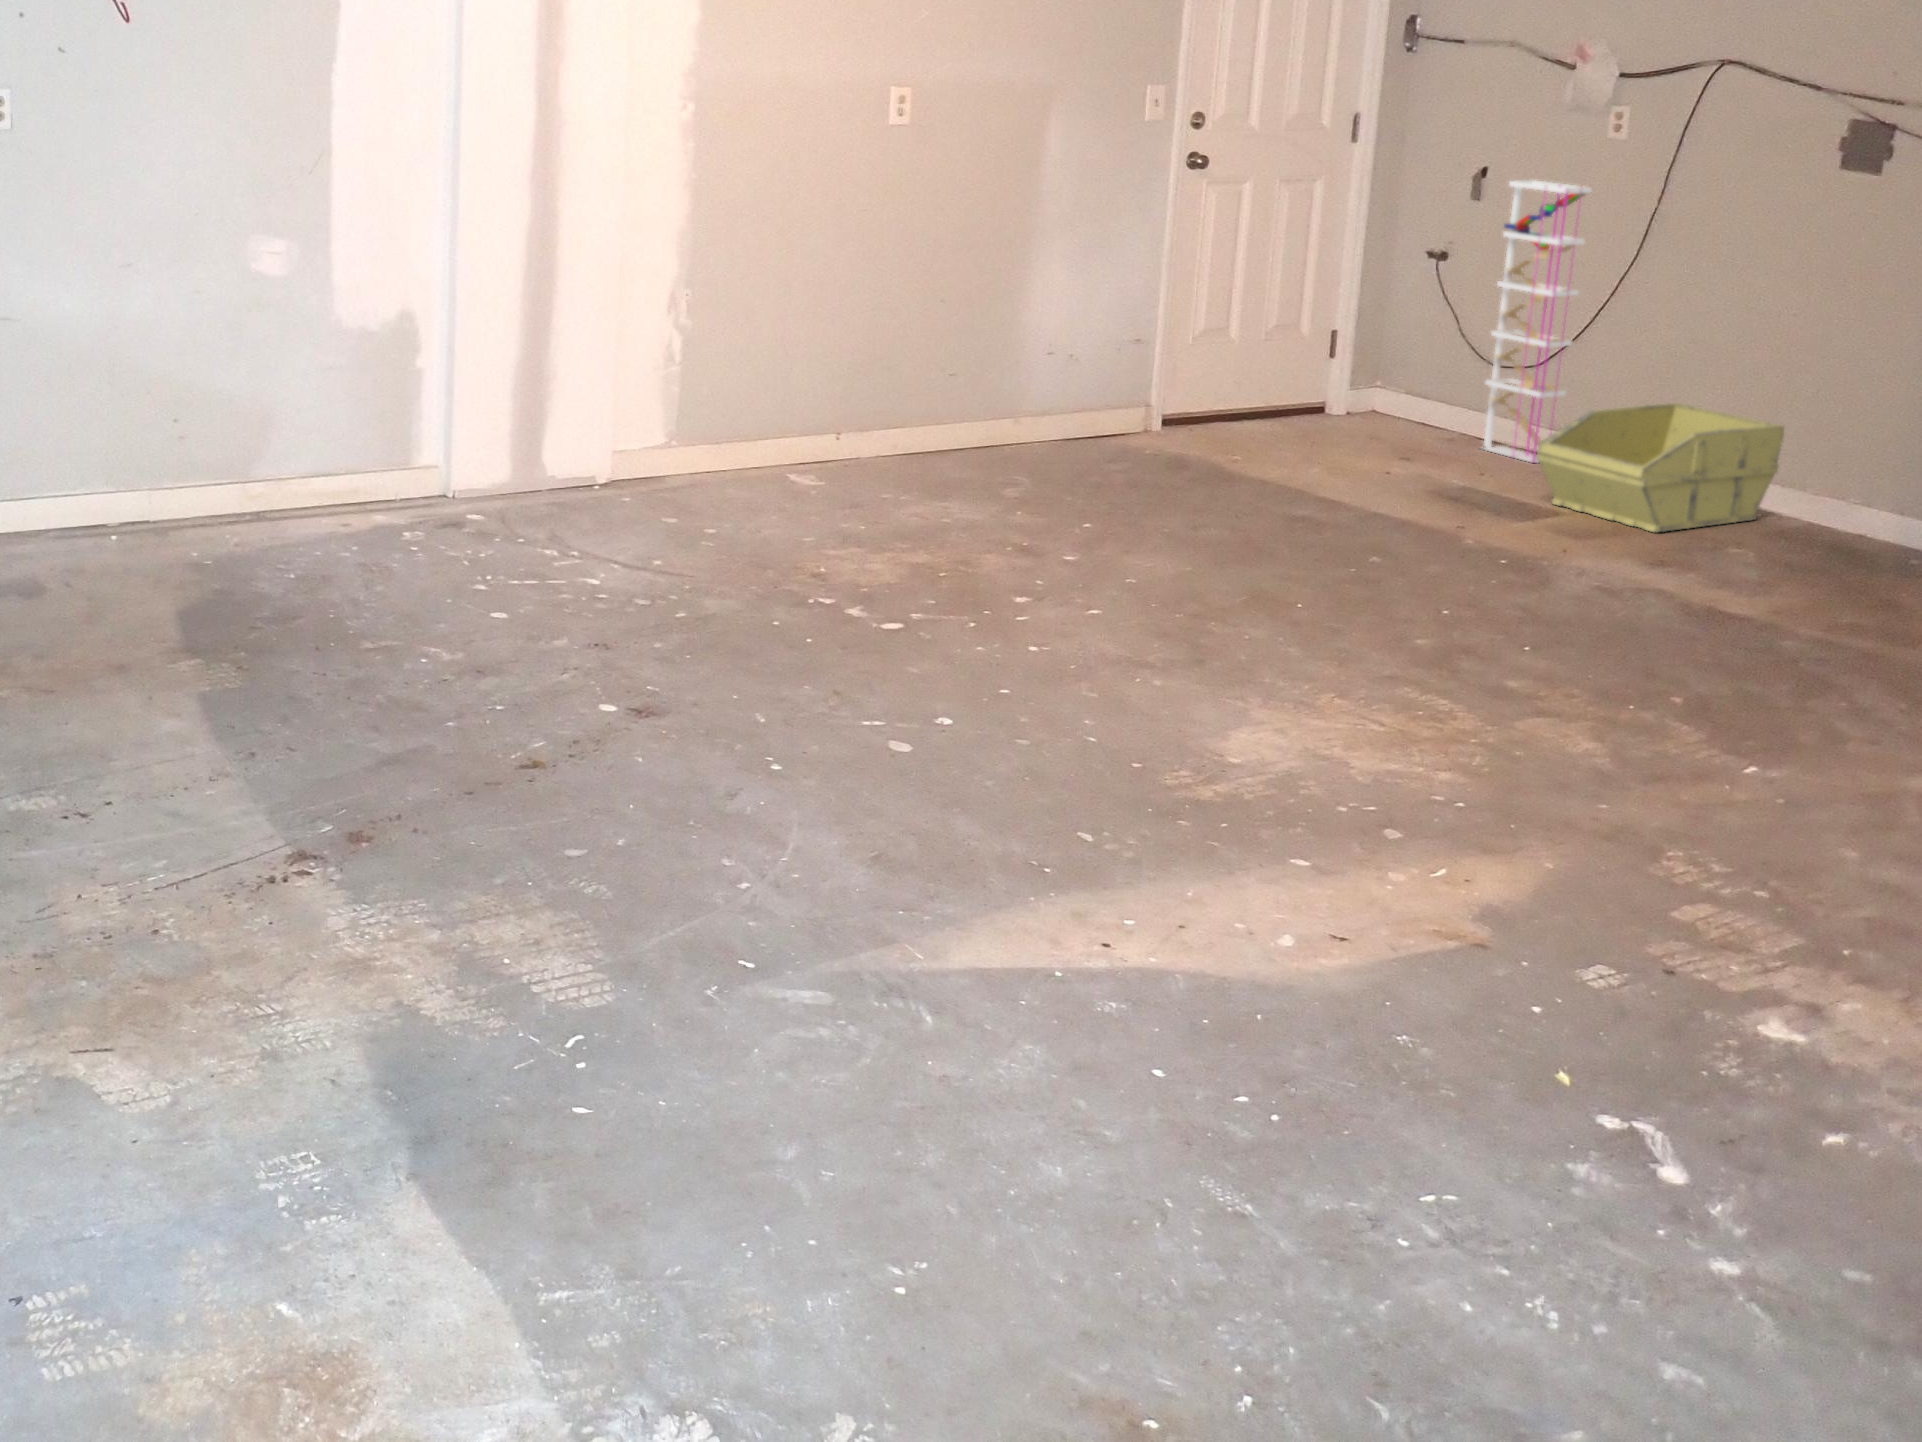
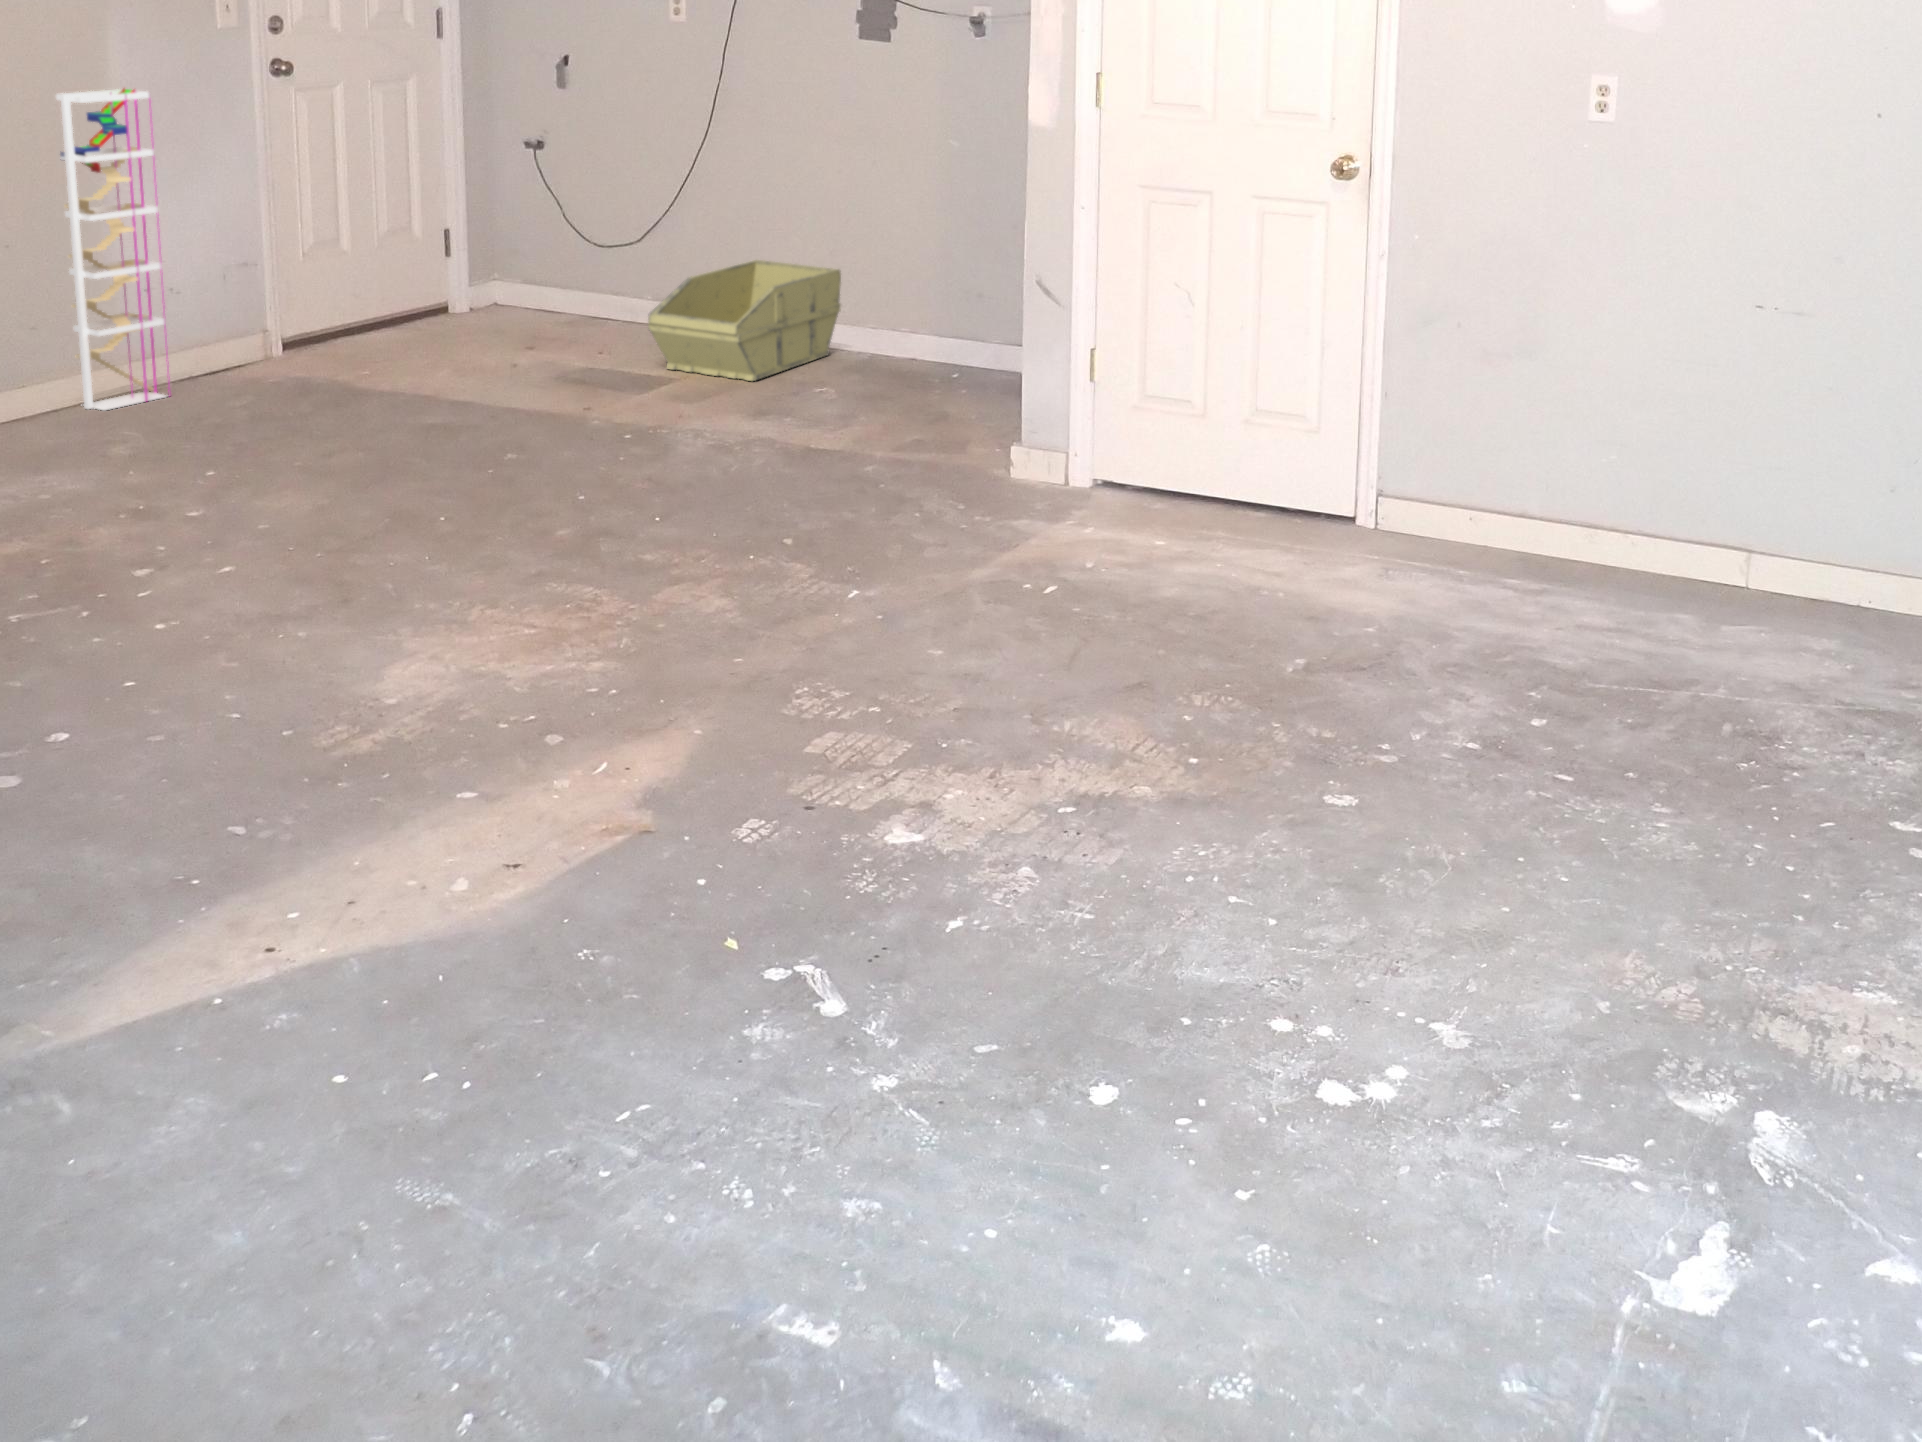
shelving unit: present [1484,180,1592,463] -> present [56,88,169,410]

